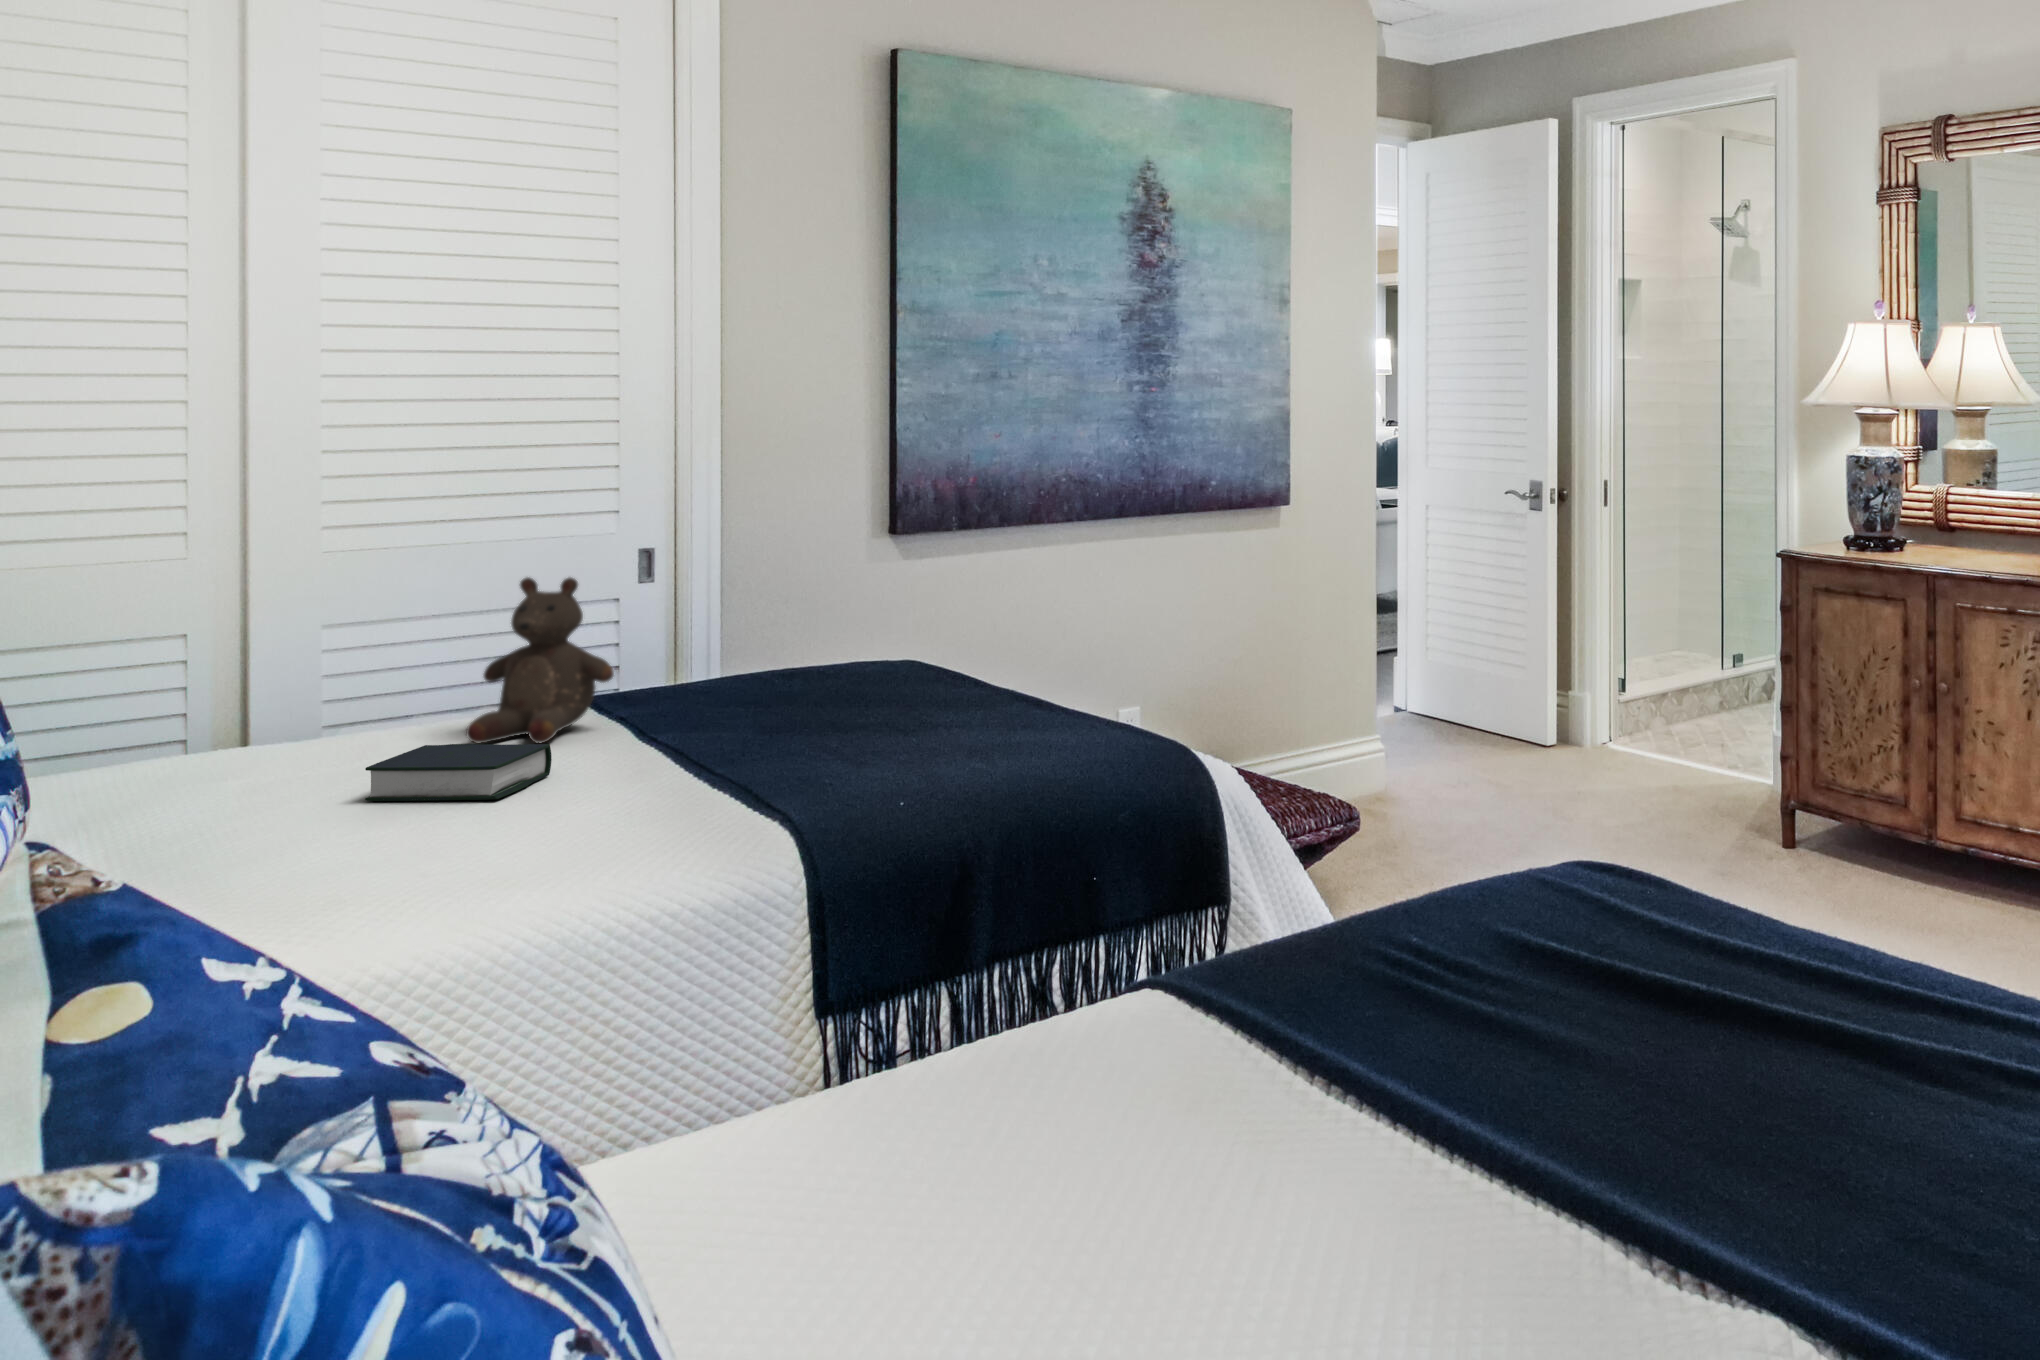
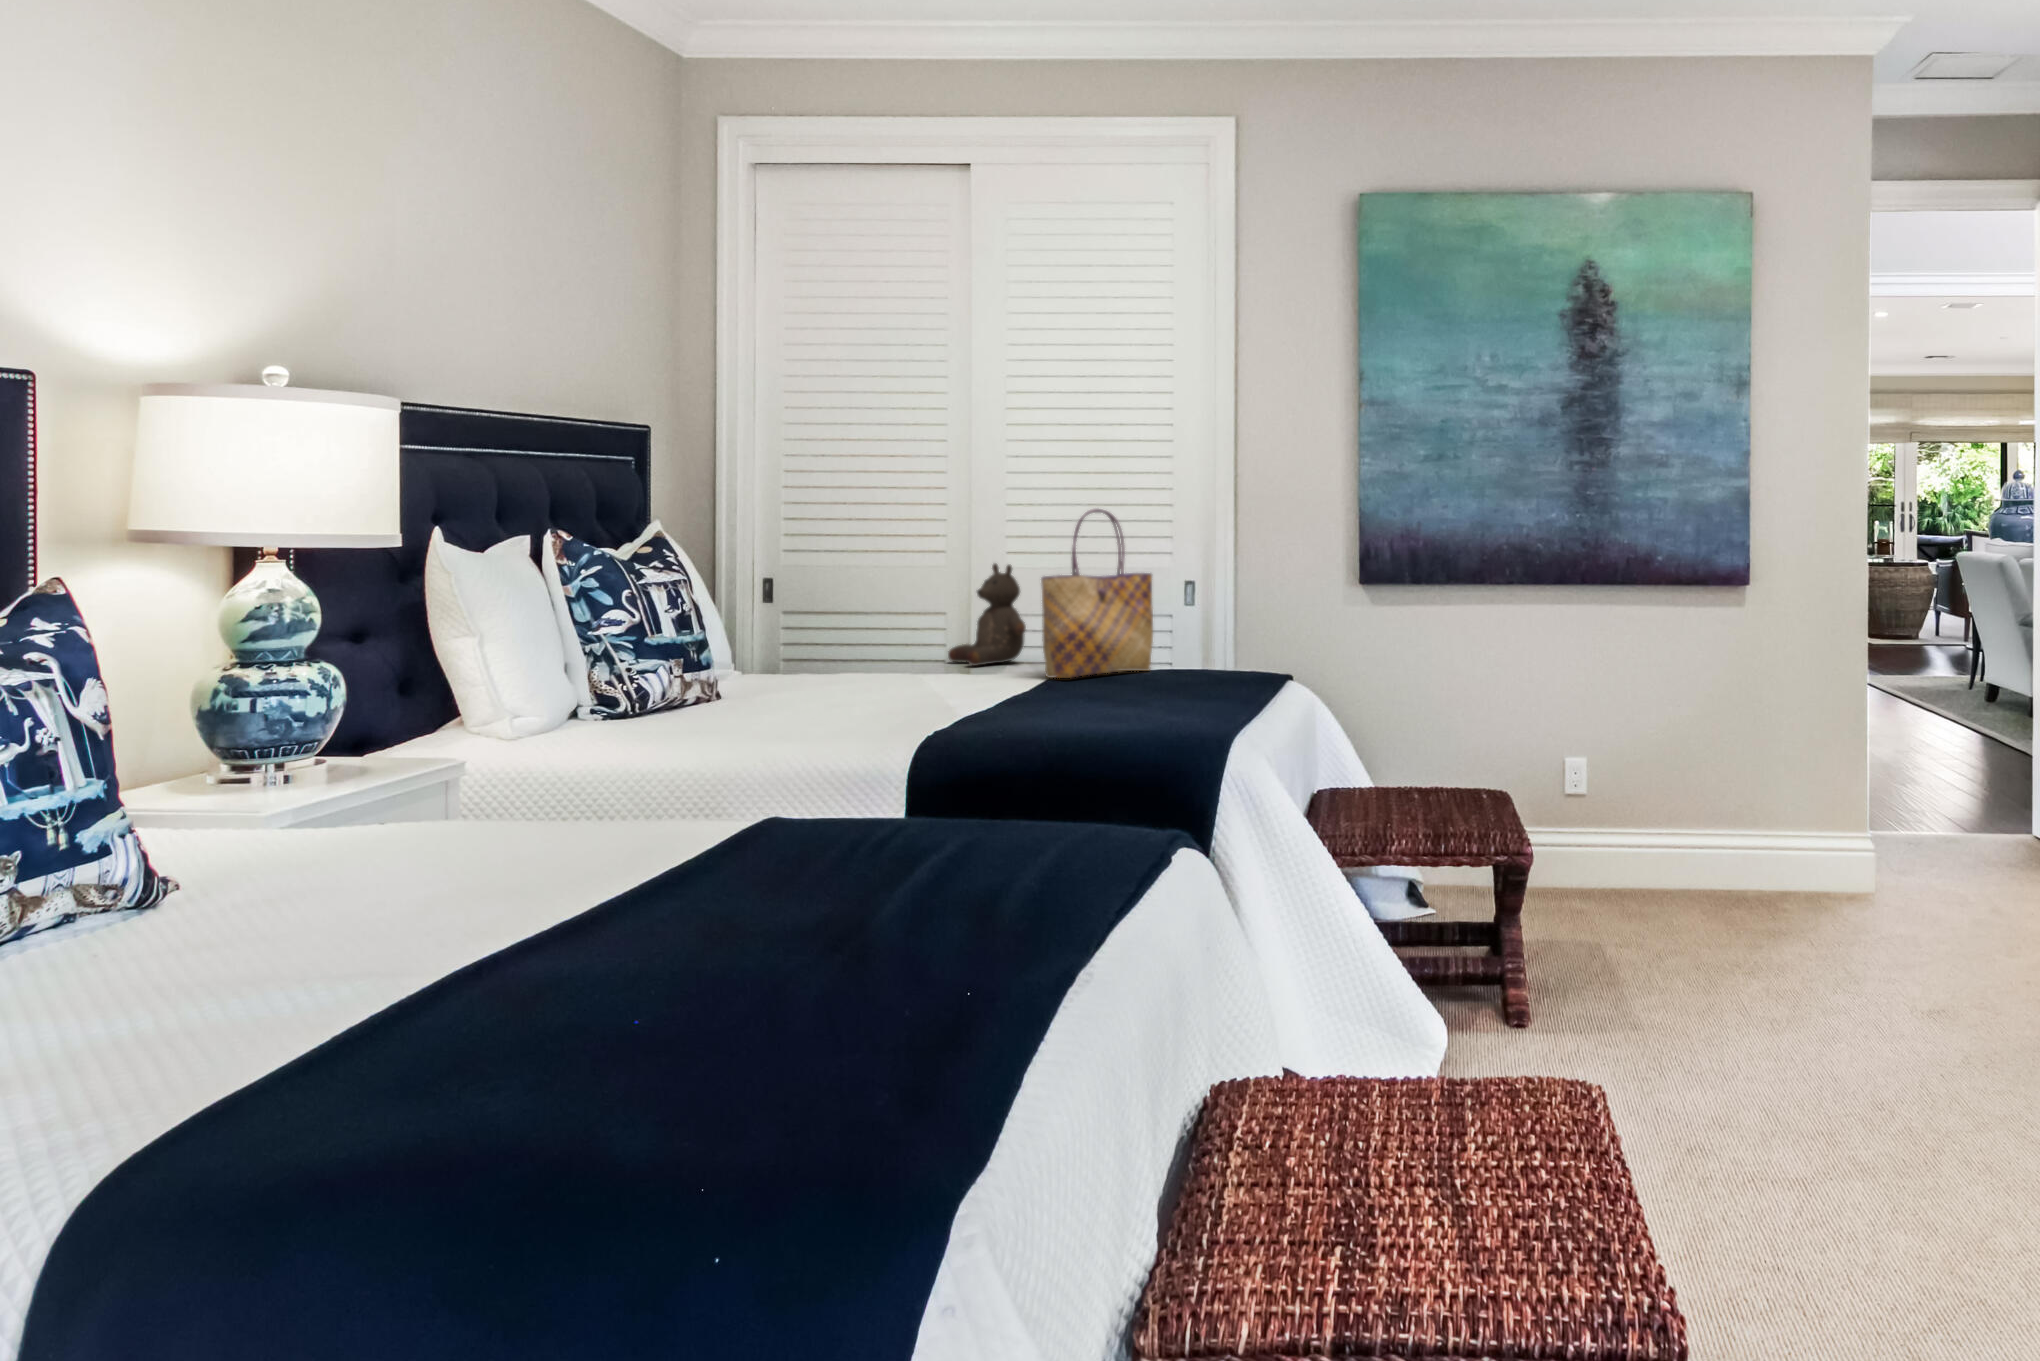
tote bag: none [726,485,819,740] -> present [1041,508,1153,678]
book: present [365,744,552,801] -> none [840,651,931,680]

